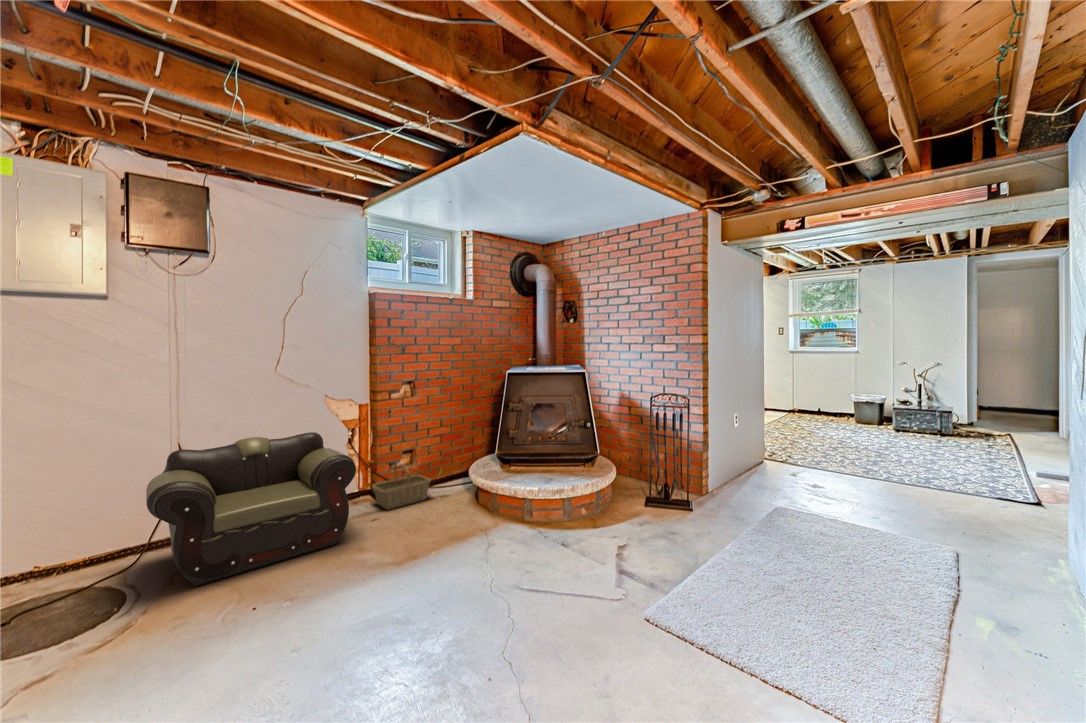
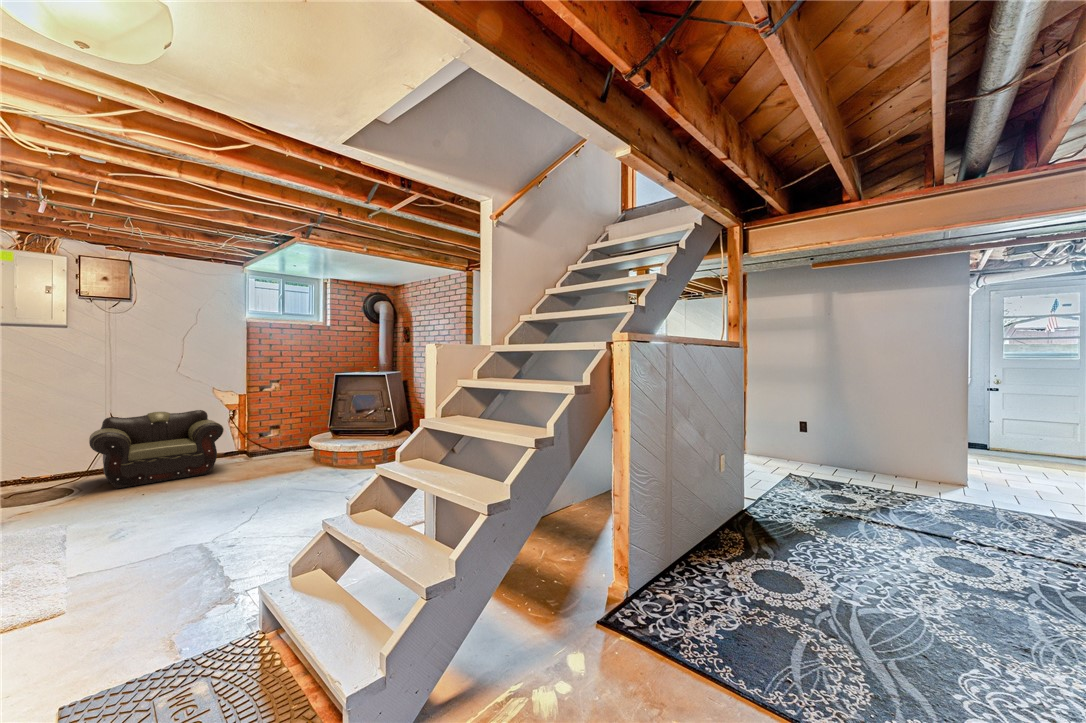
basket: present [372,463,431,509] -> none [244,432,286,460]

